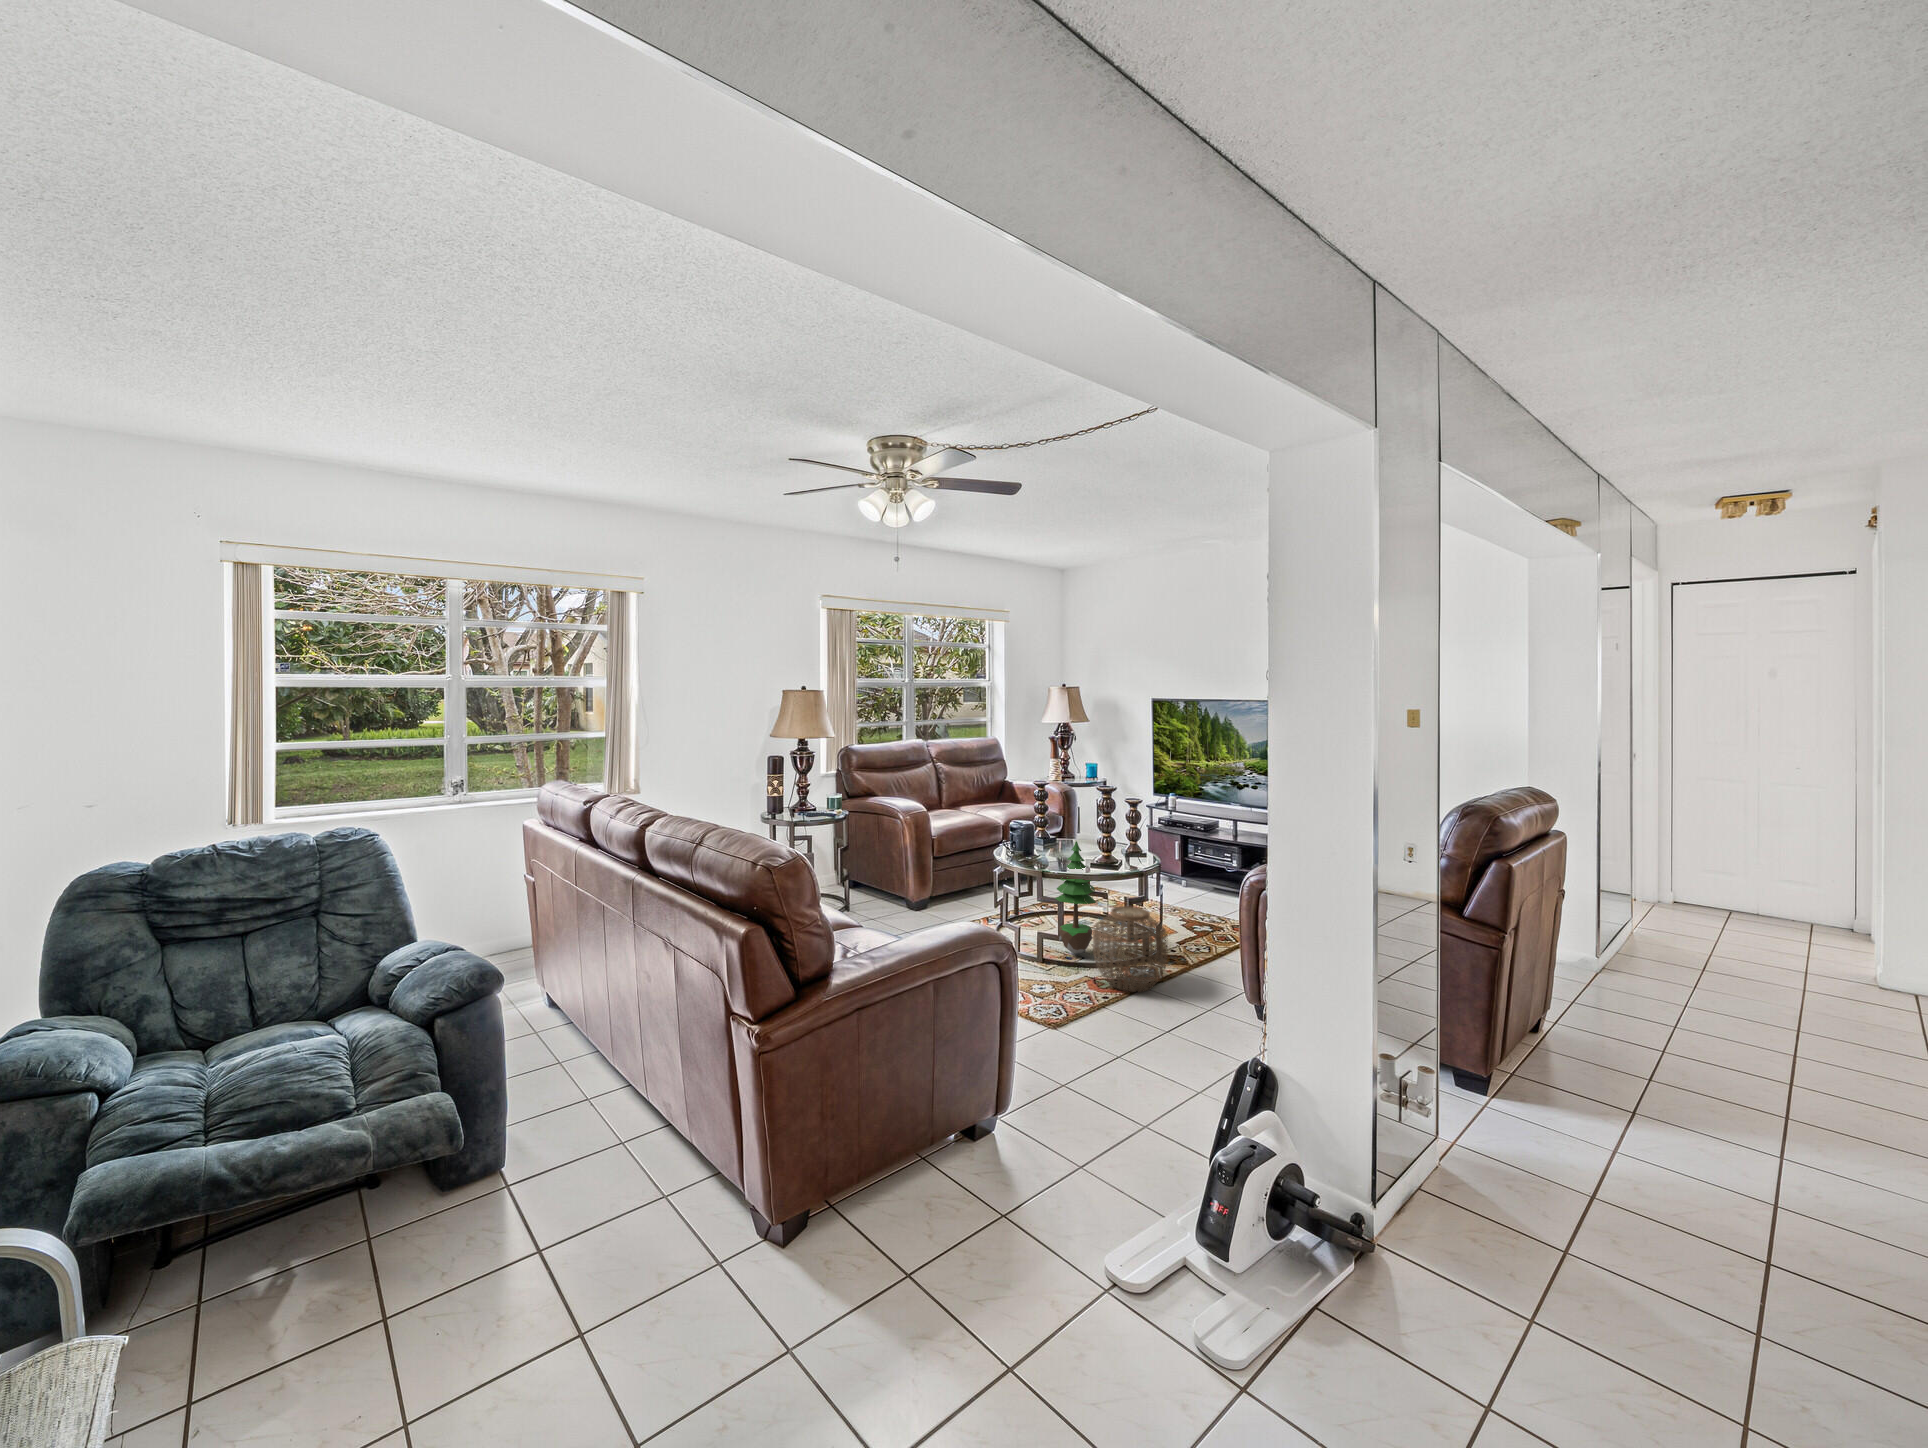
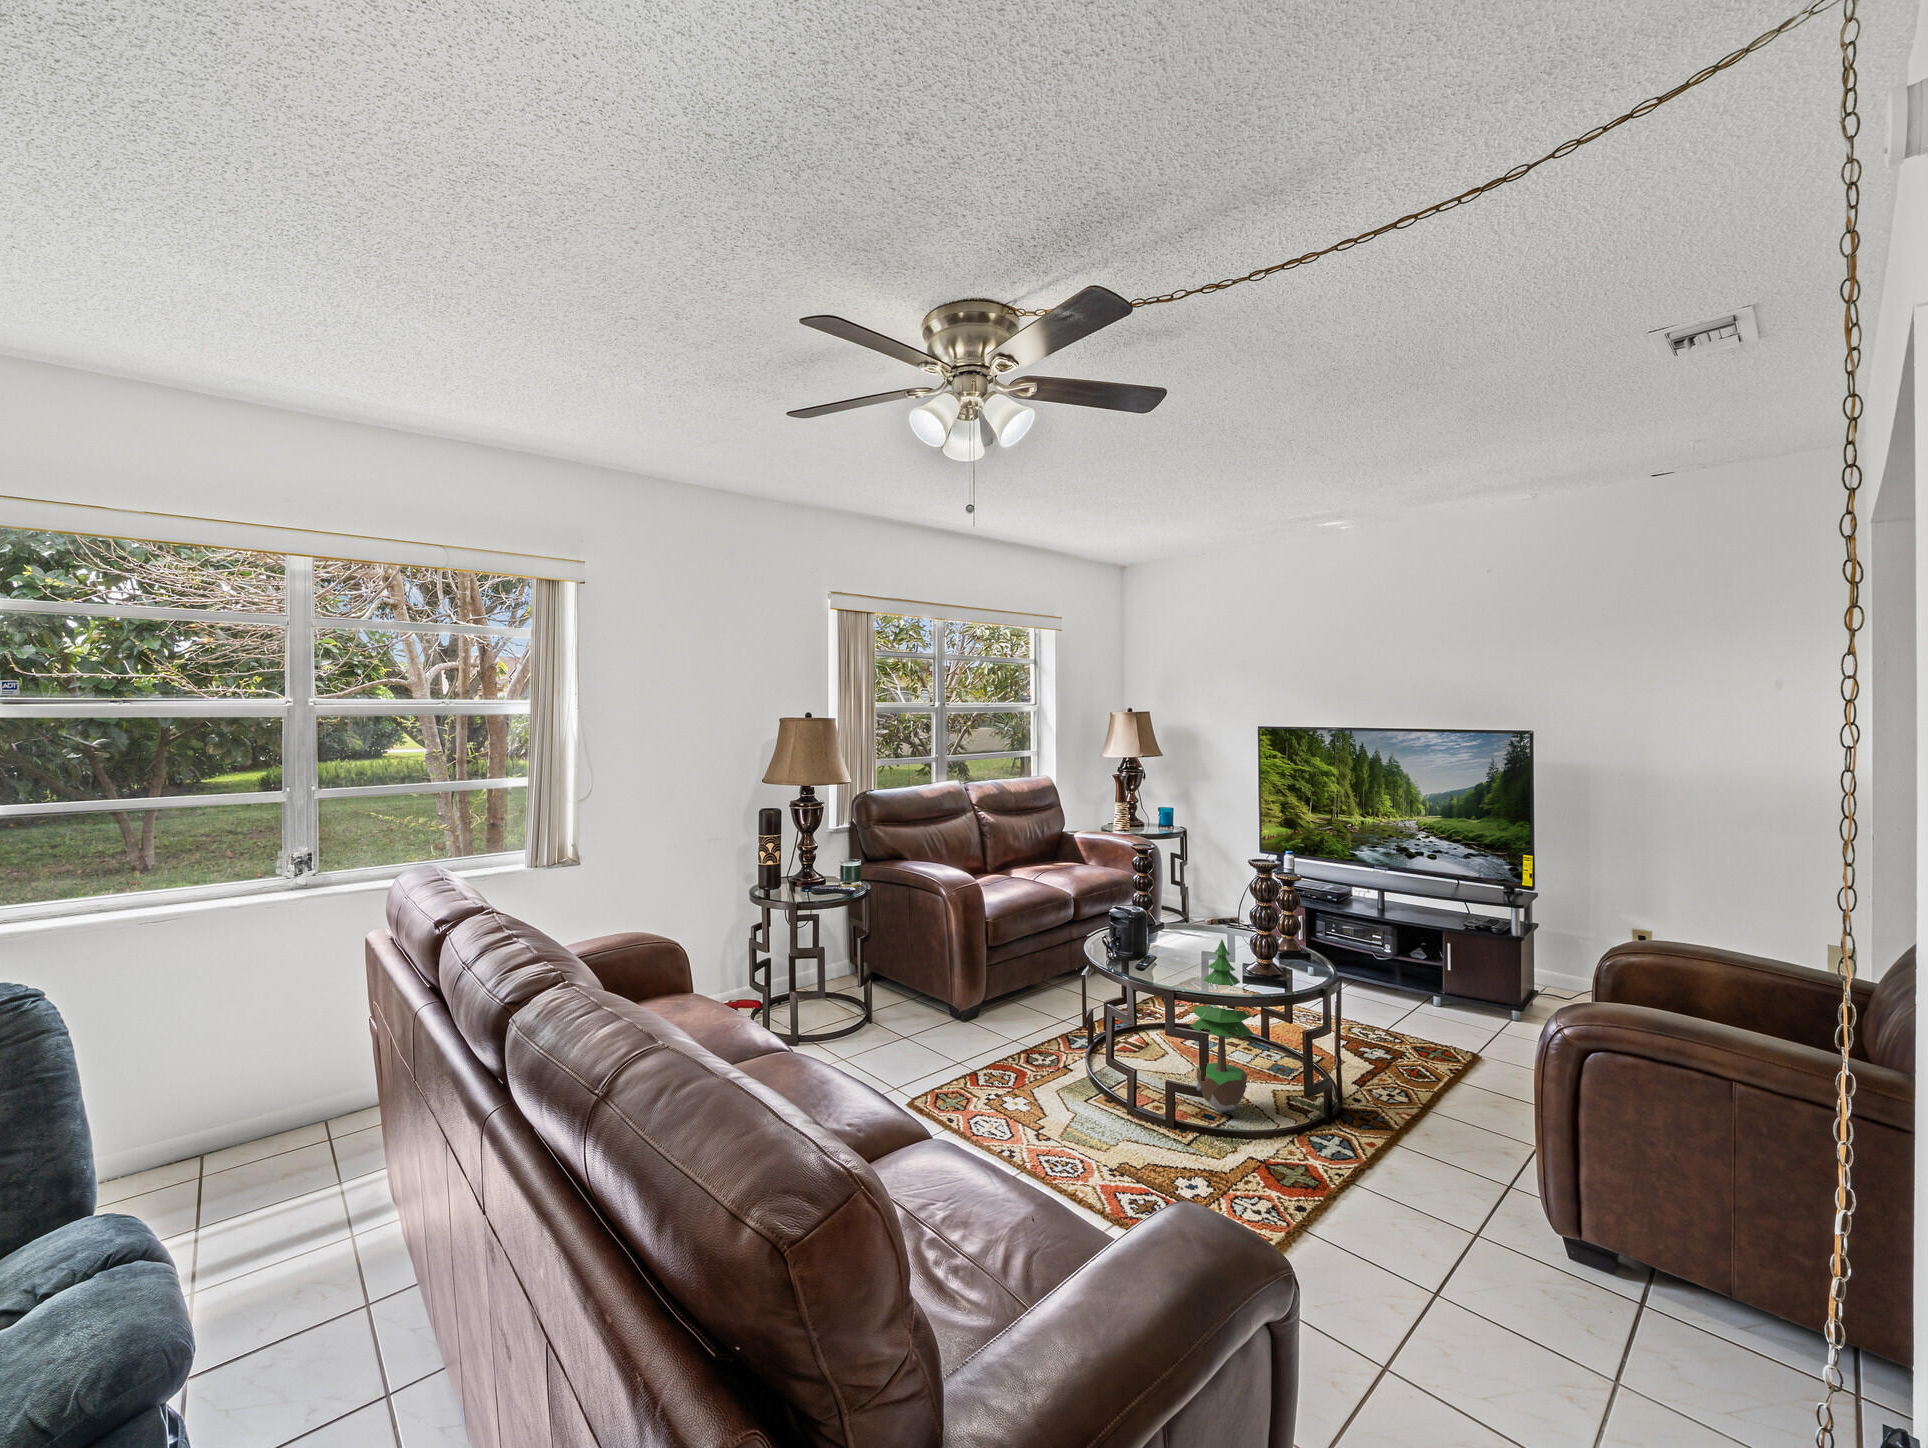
woven basket: present [1093,906,1168,992] -> none [1262,1044,1382,1183]

